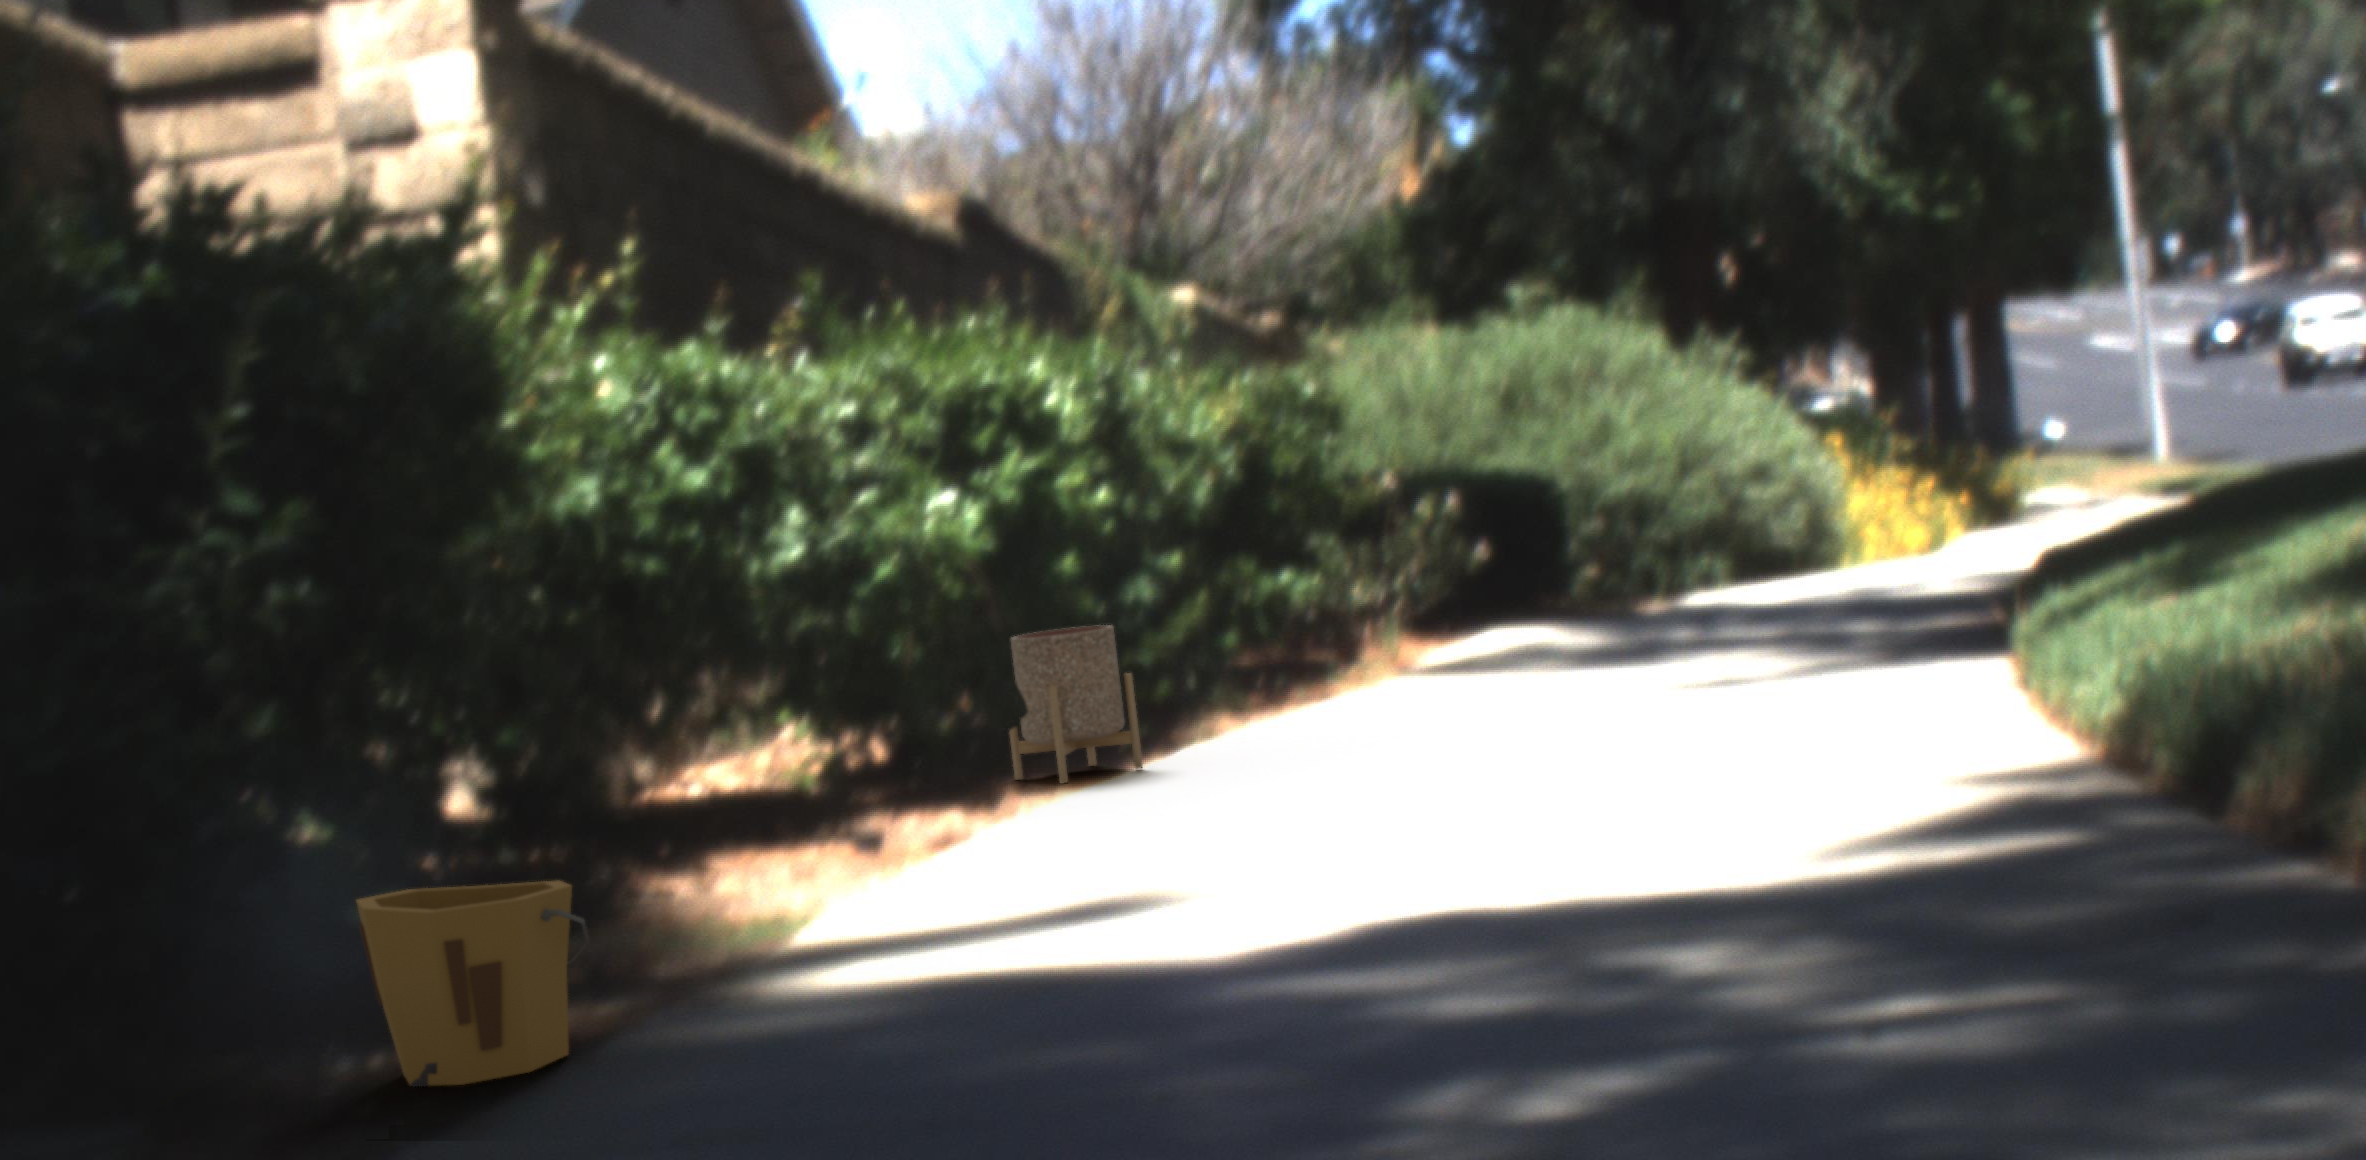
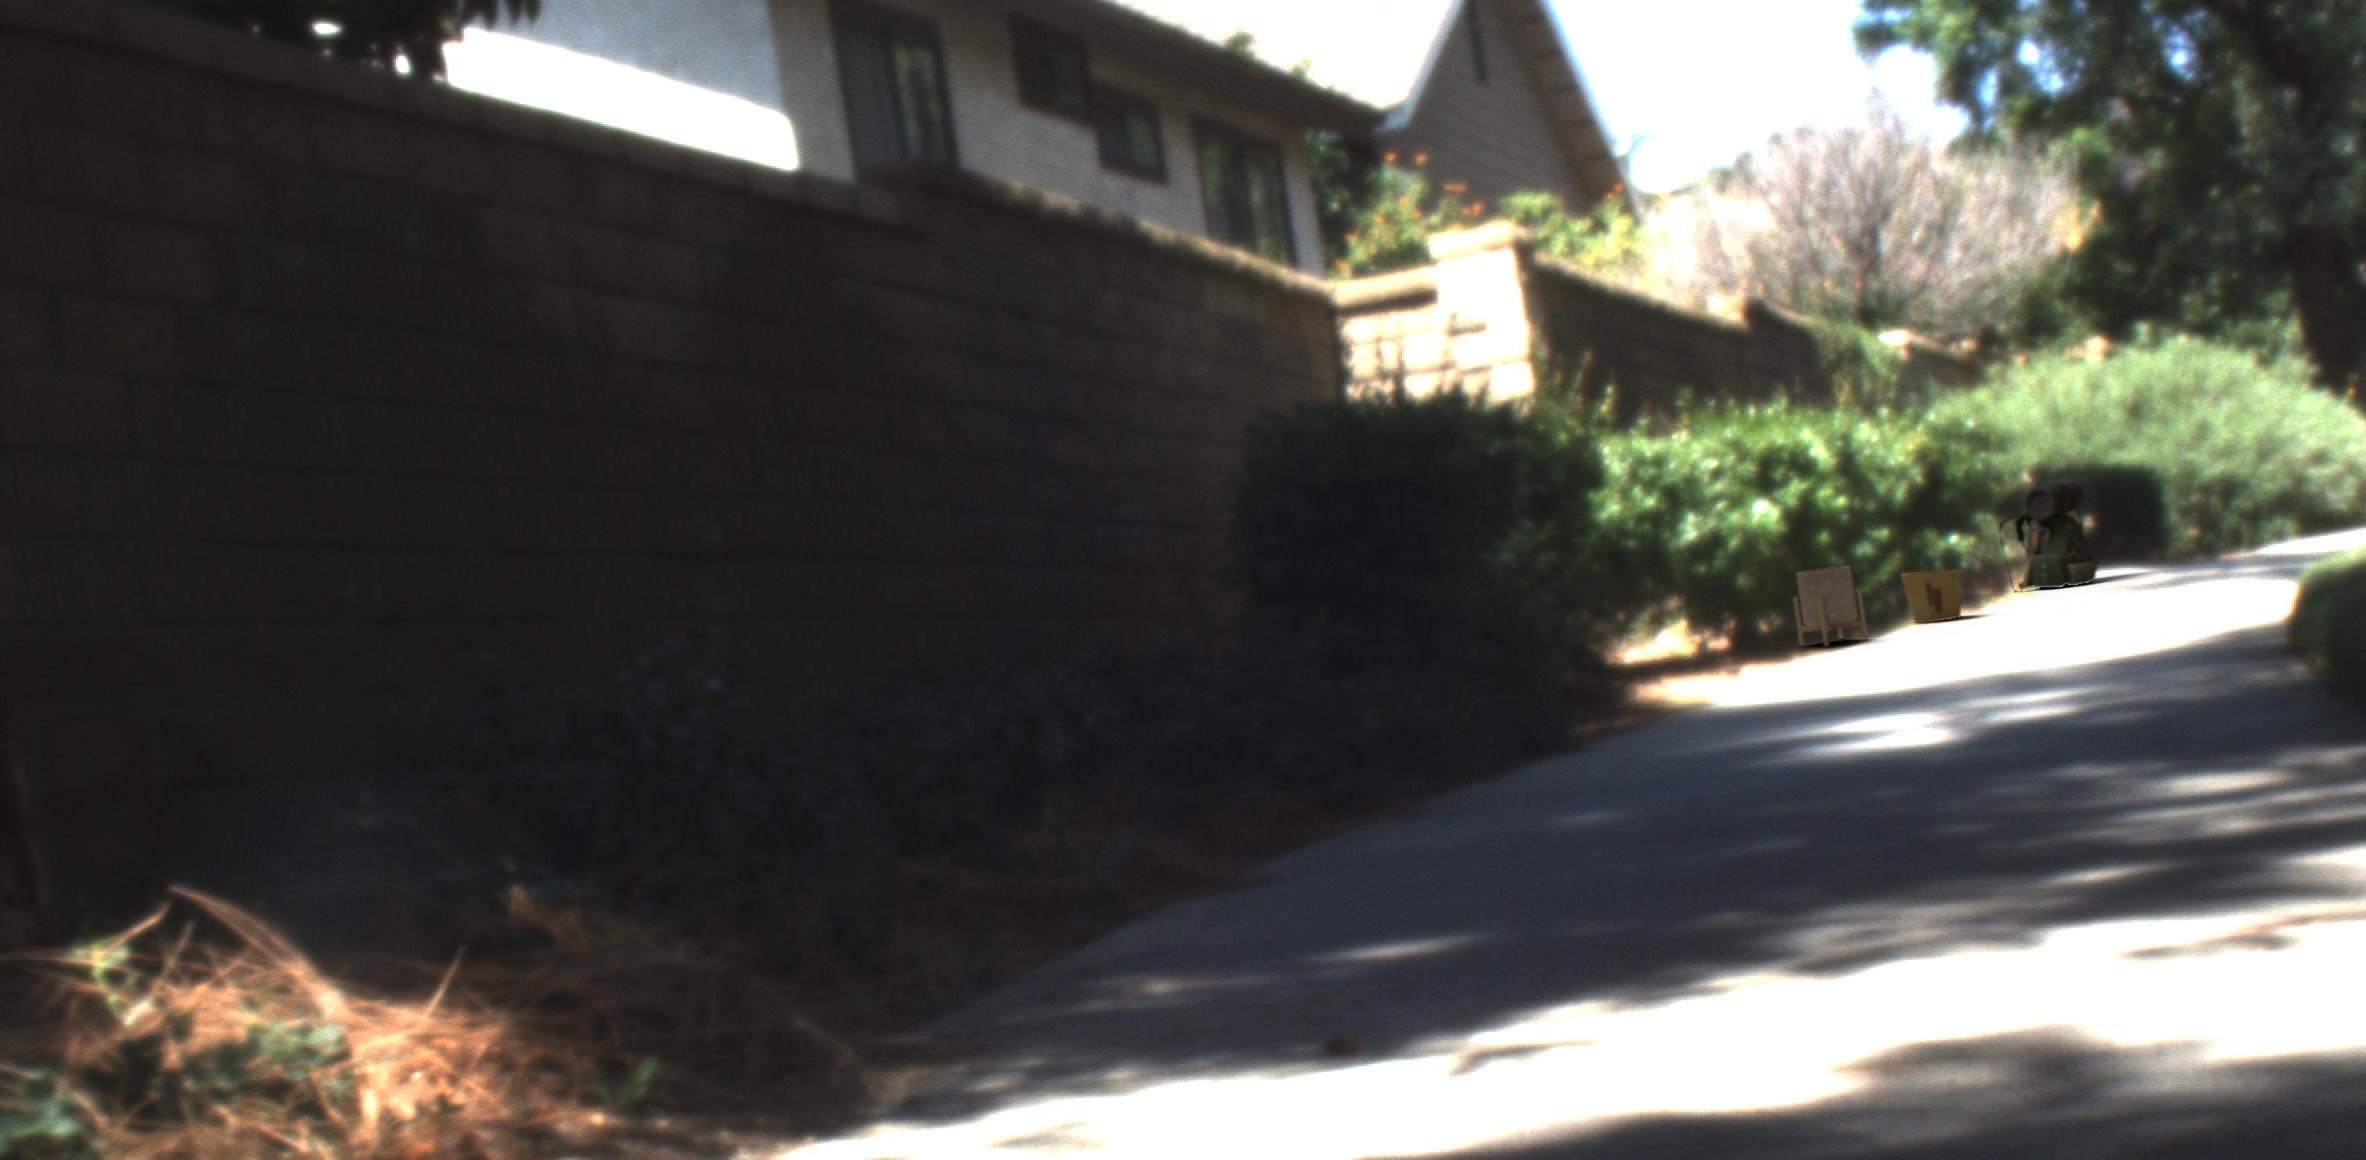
backpack: none [1355,483,1513,669] -> present [1999,481,2099,590]
bucket: present [356,880,590,1085] -> present [1901,570,1965,623]

